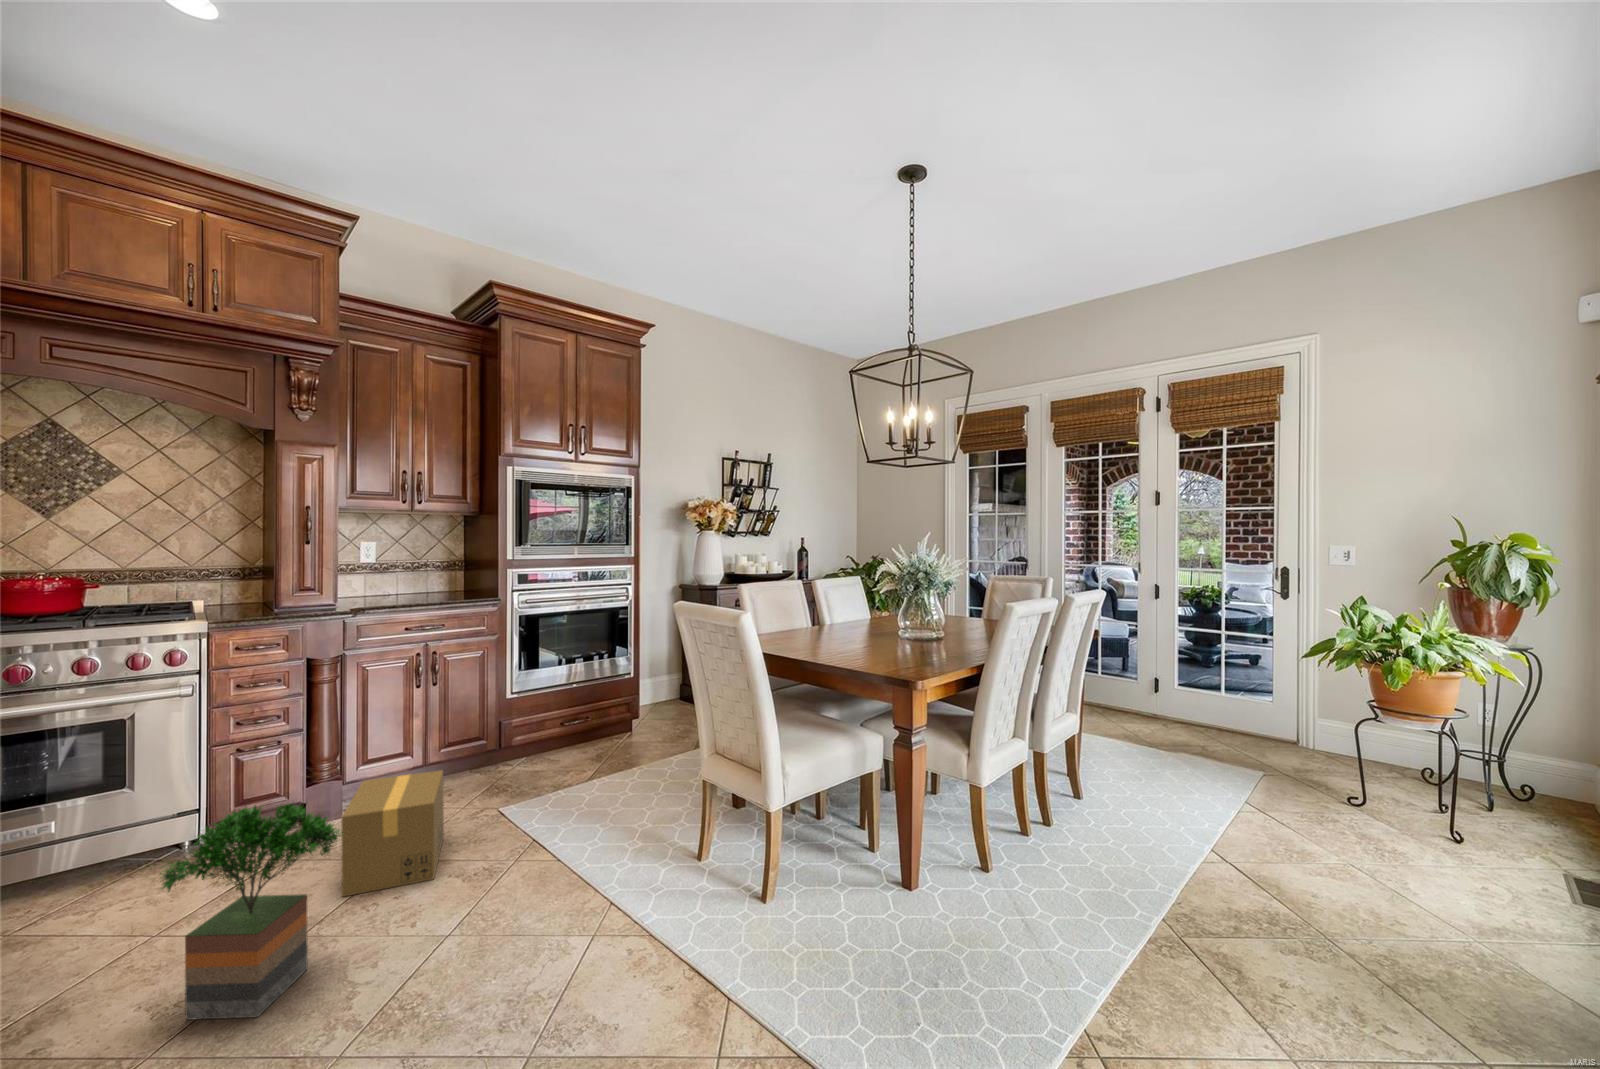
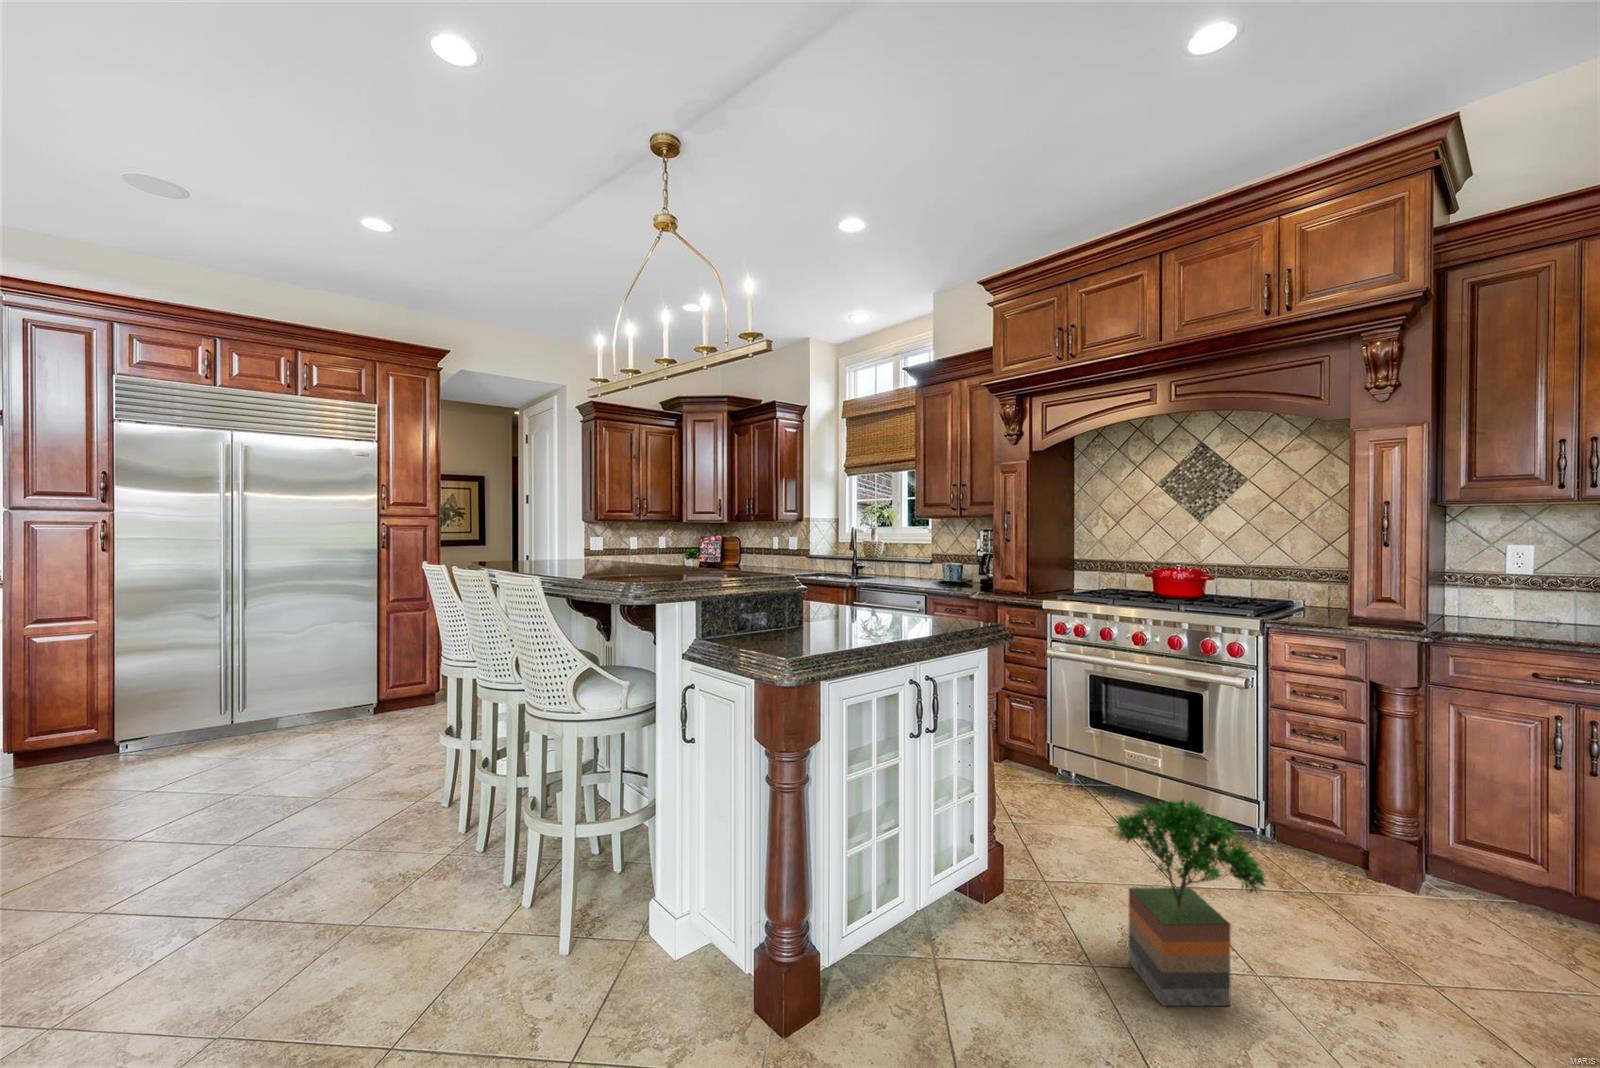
cardboard box: present [341,770,444,897] -> none [1328,852,1528,1039]

